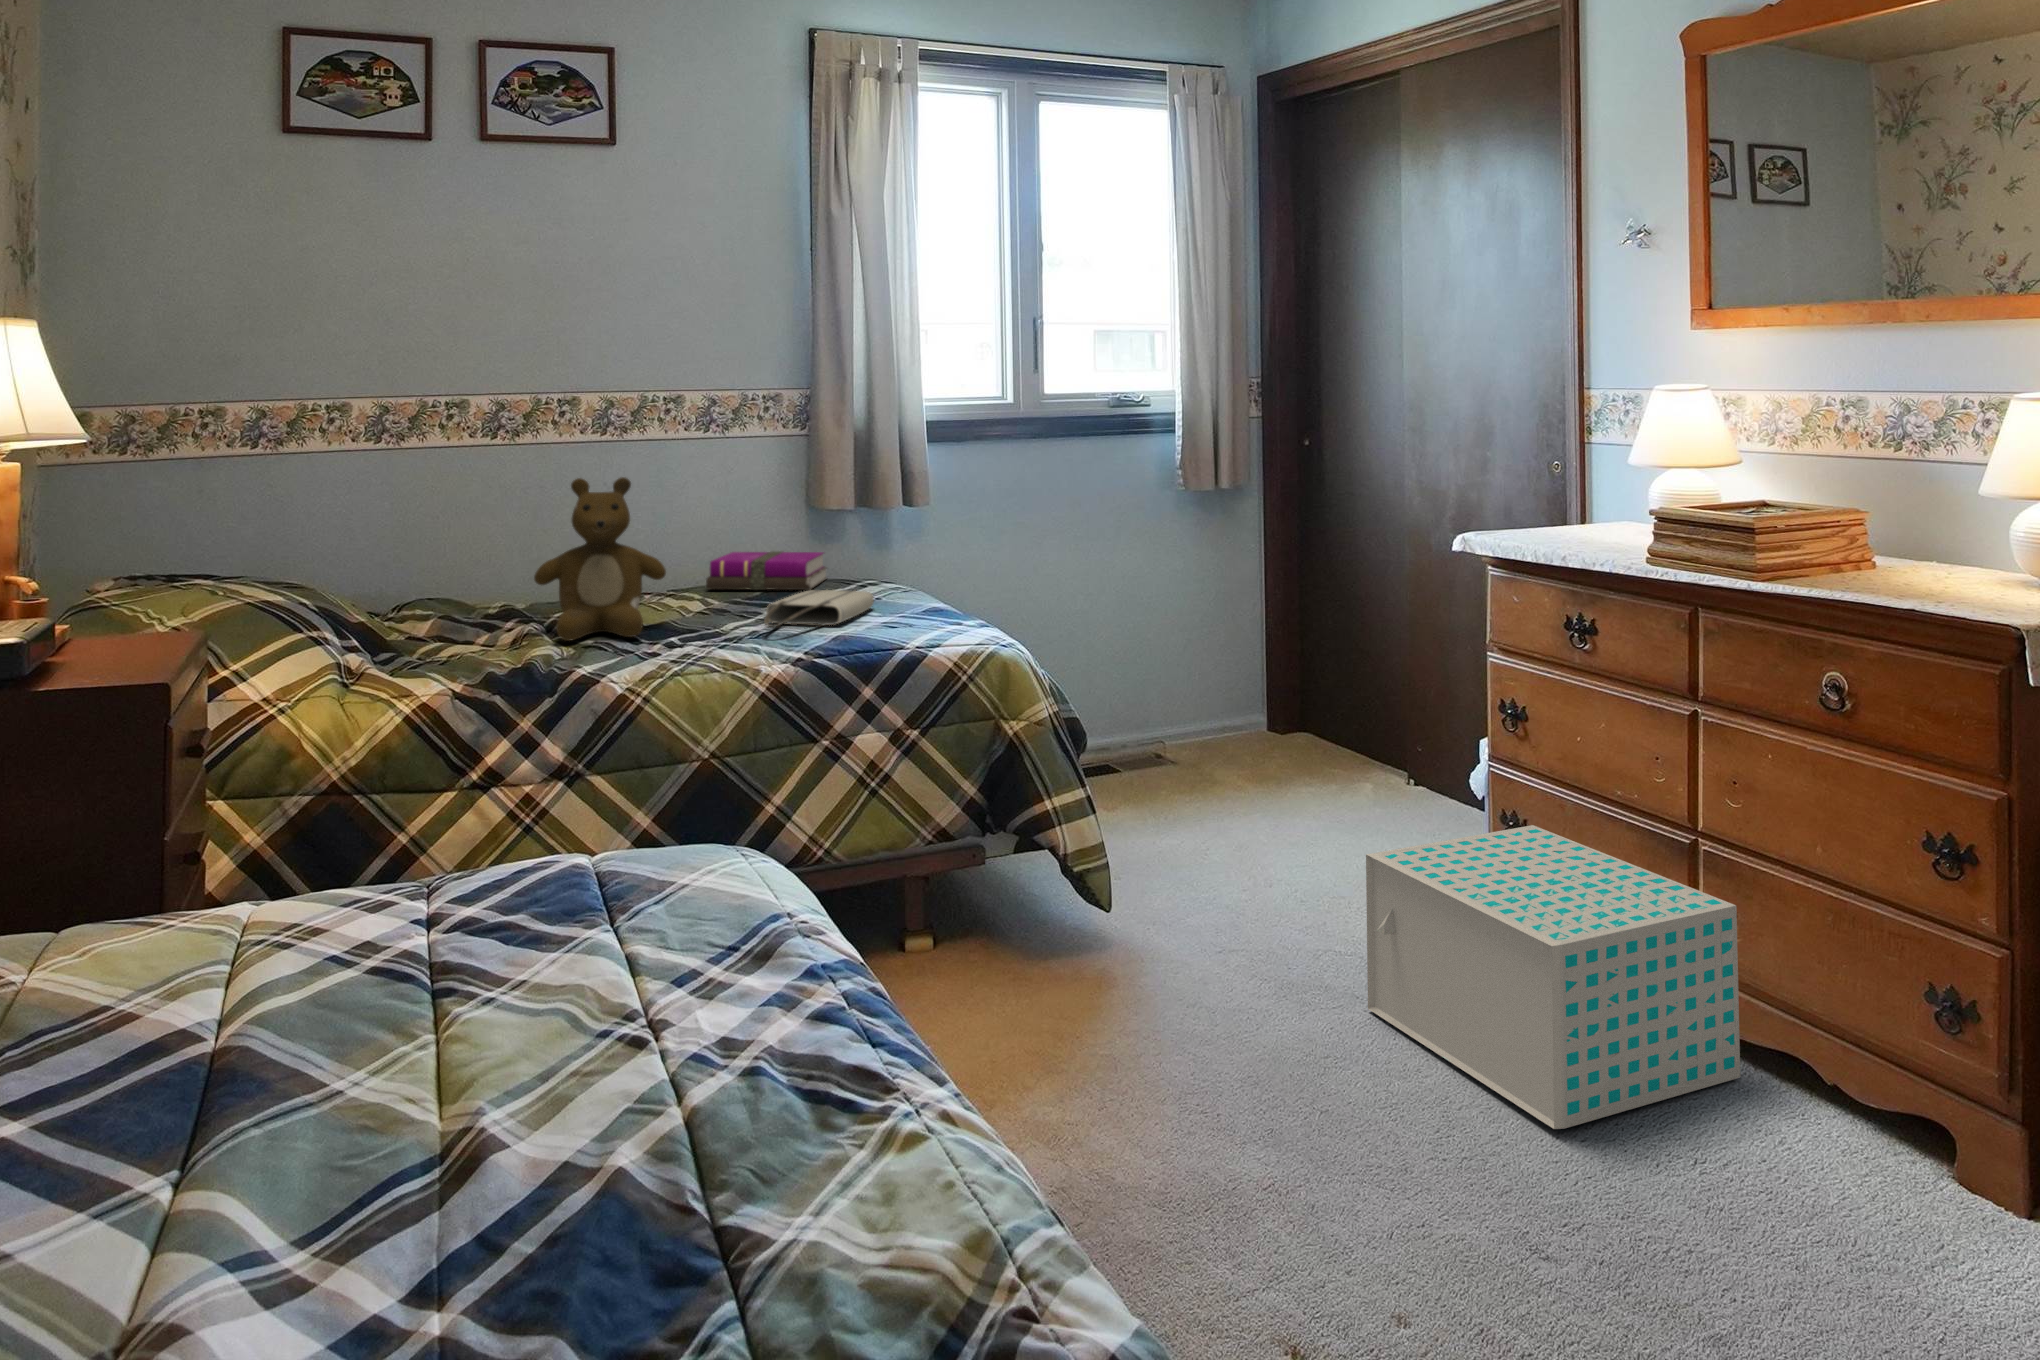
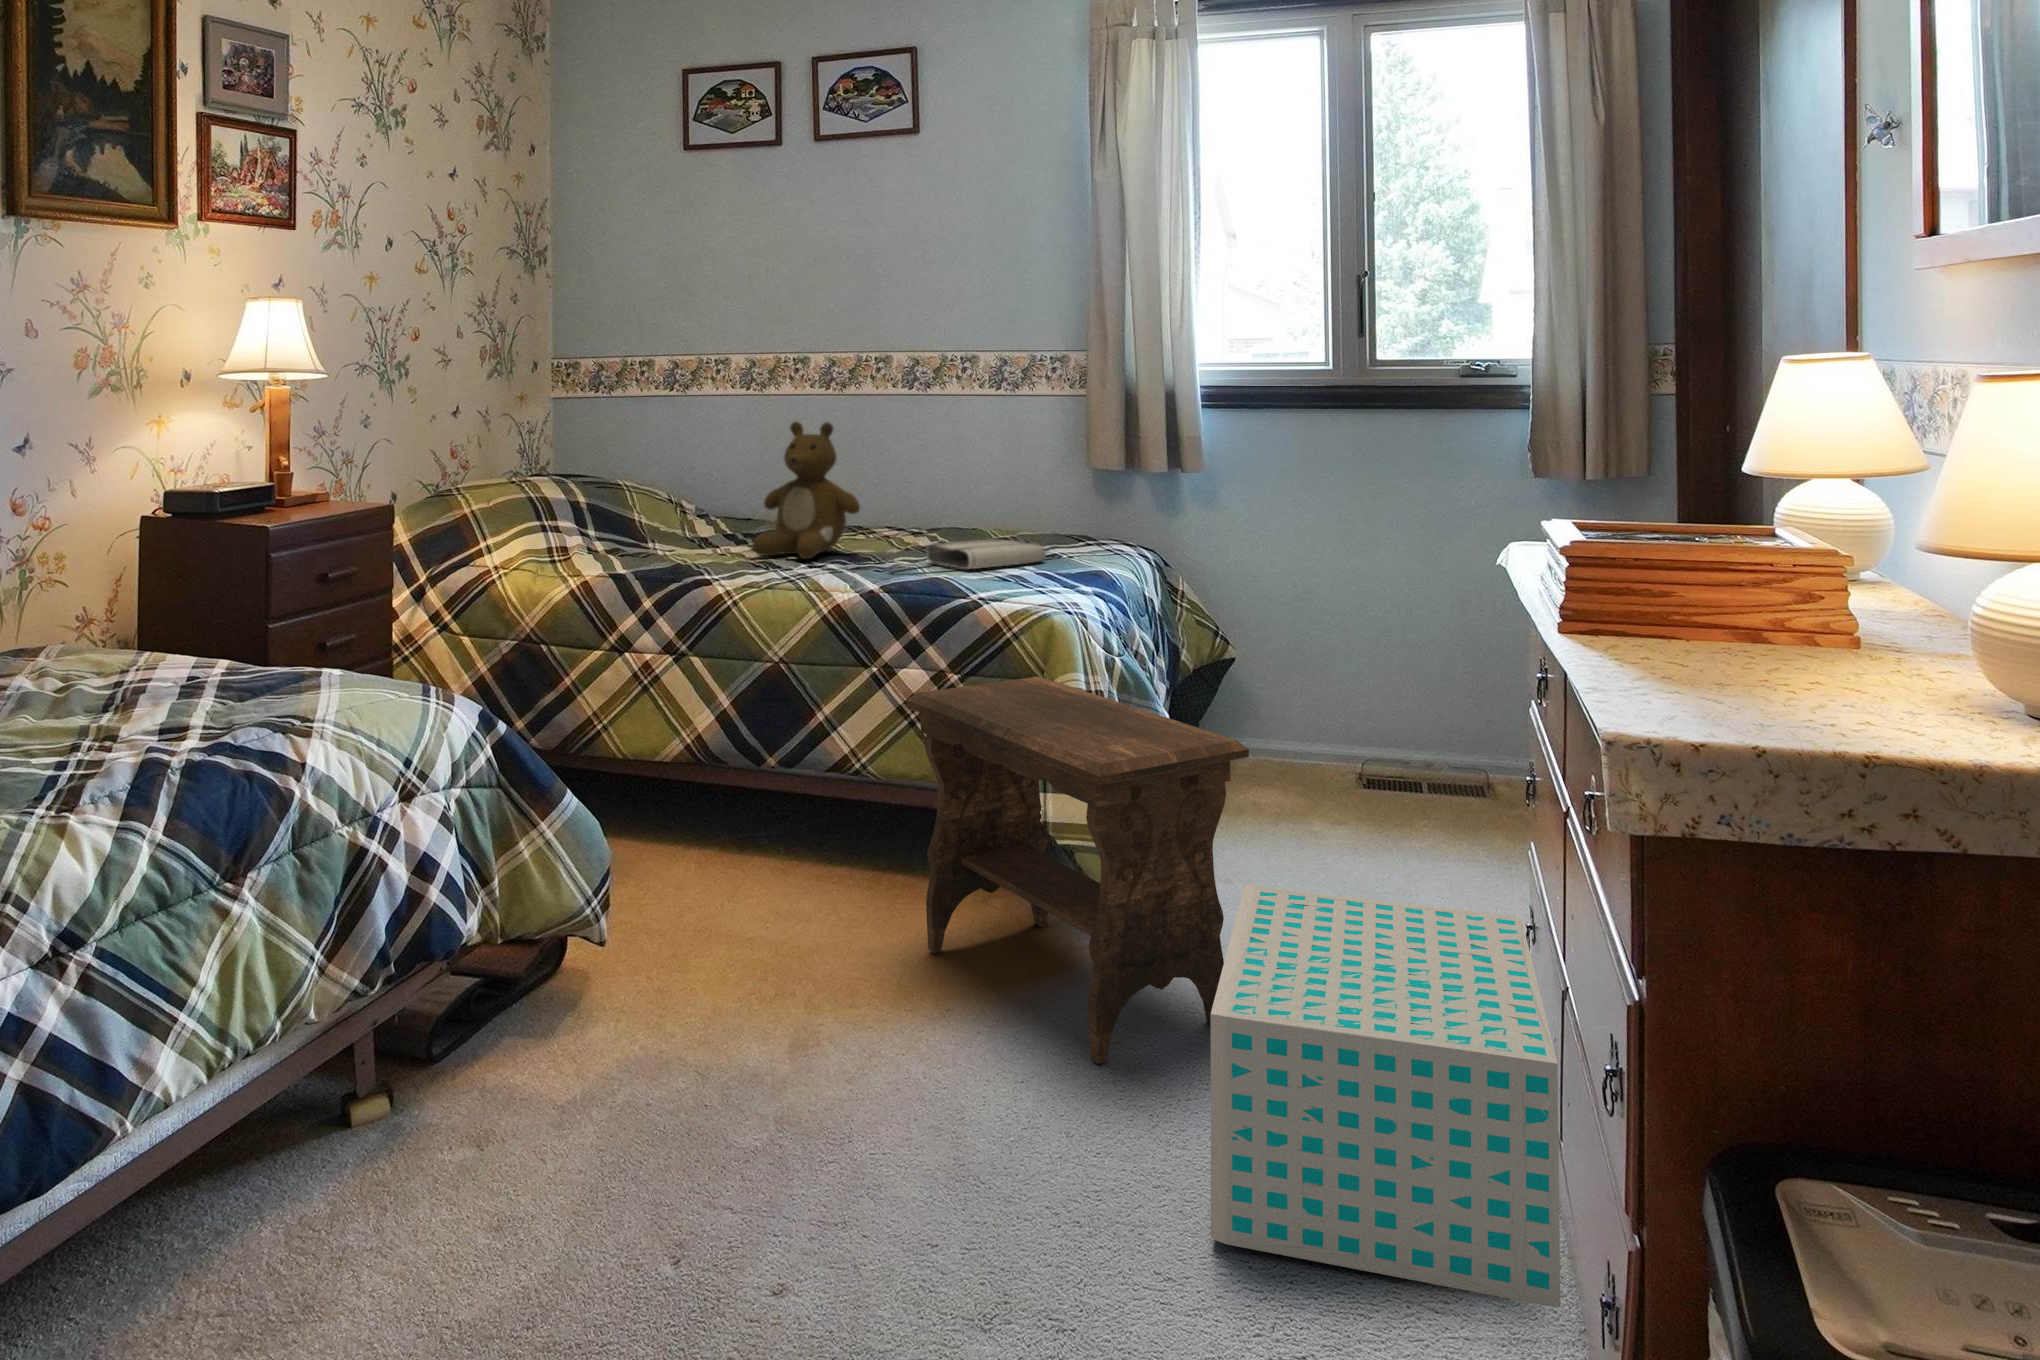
notebook: present [706,551,827,590] -> none [969,504,1094,543]
footstool: none [980,717,1319,1048] -> present [906,676,1249,1064]

